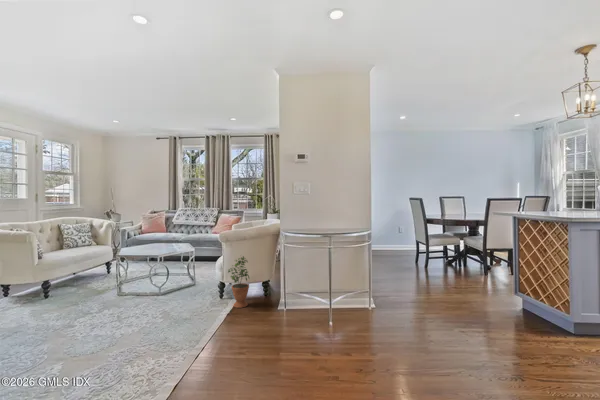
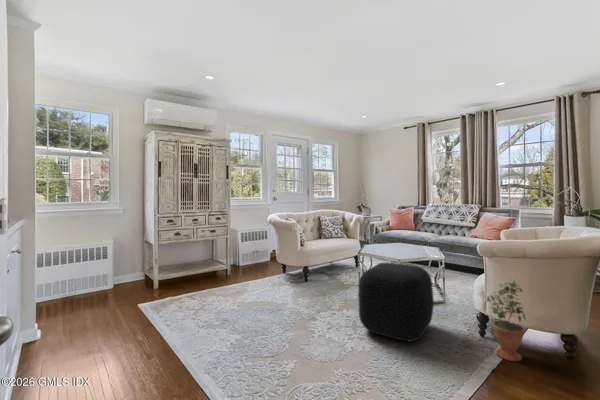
ottoman: none [126,257,192,320] -> present [358,262,434,342]

